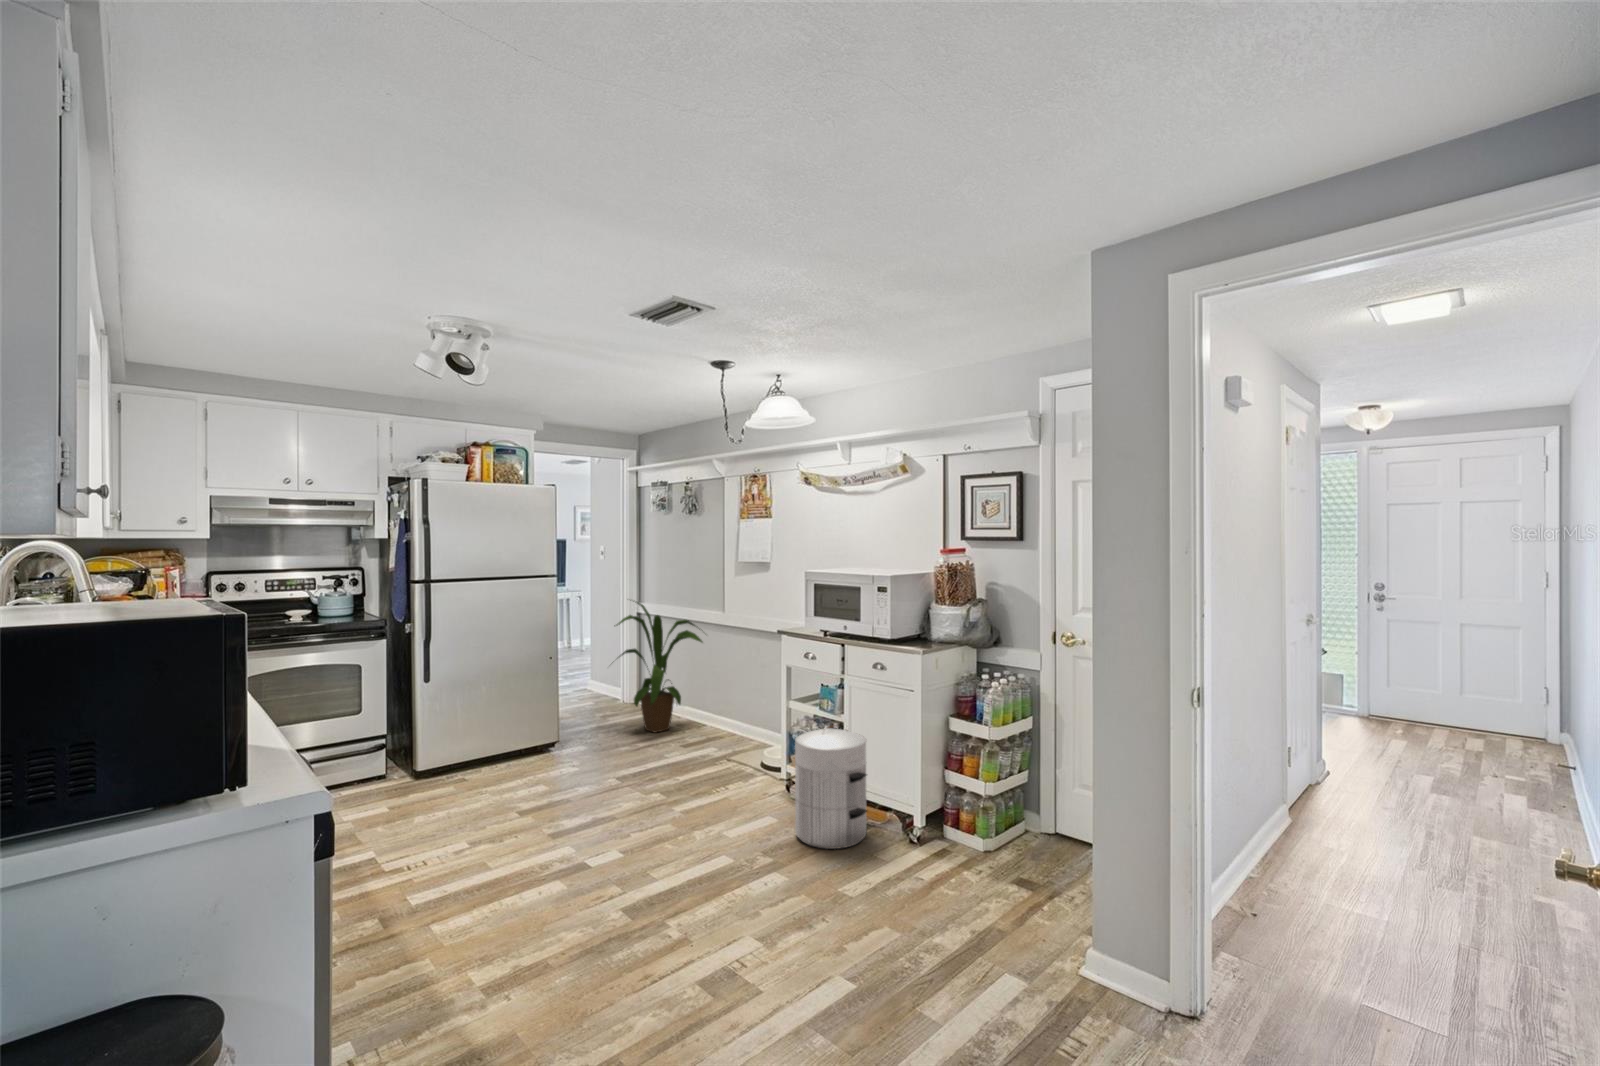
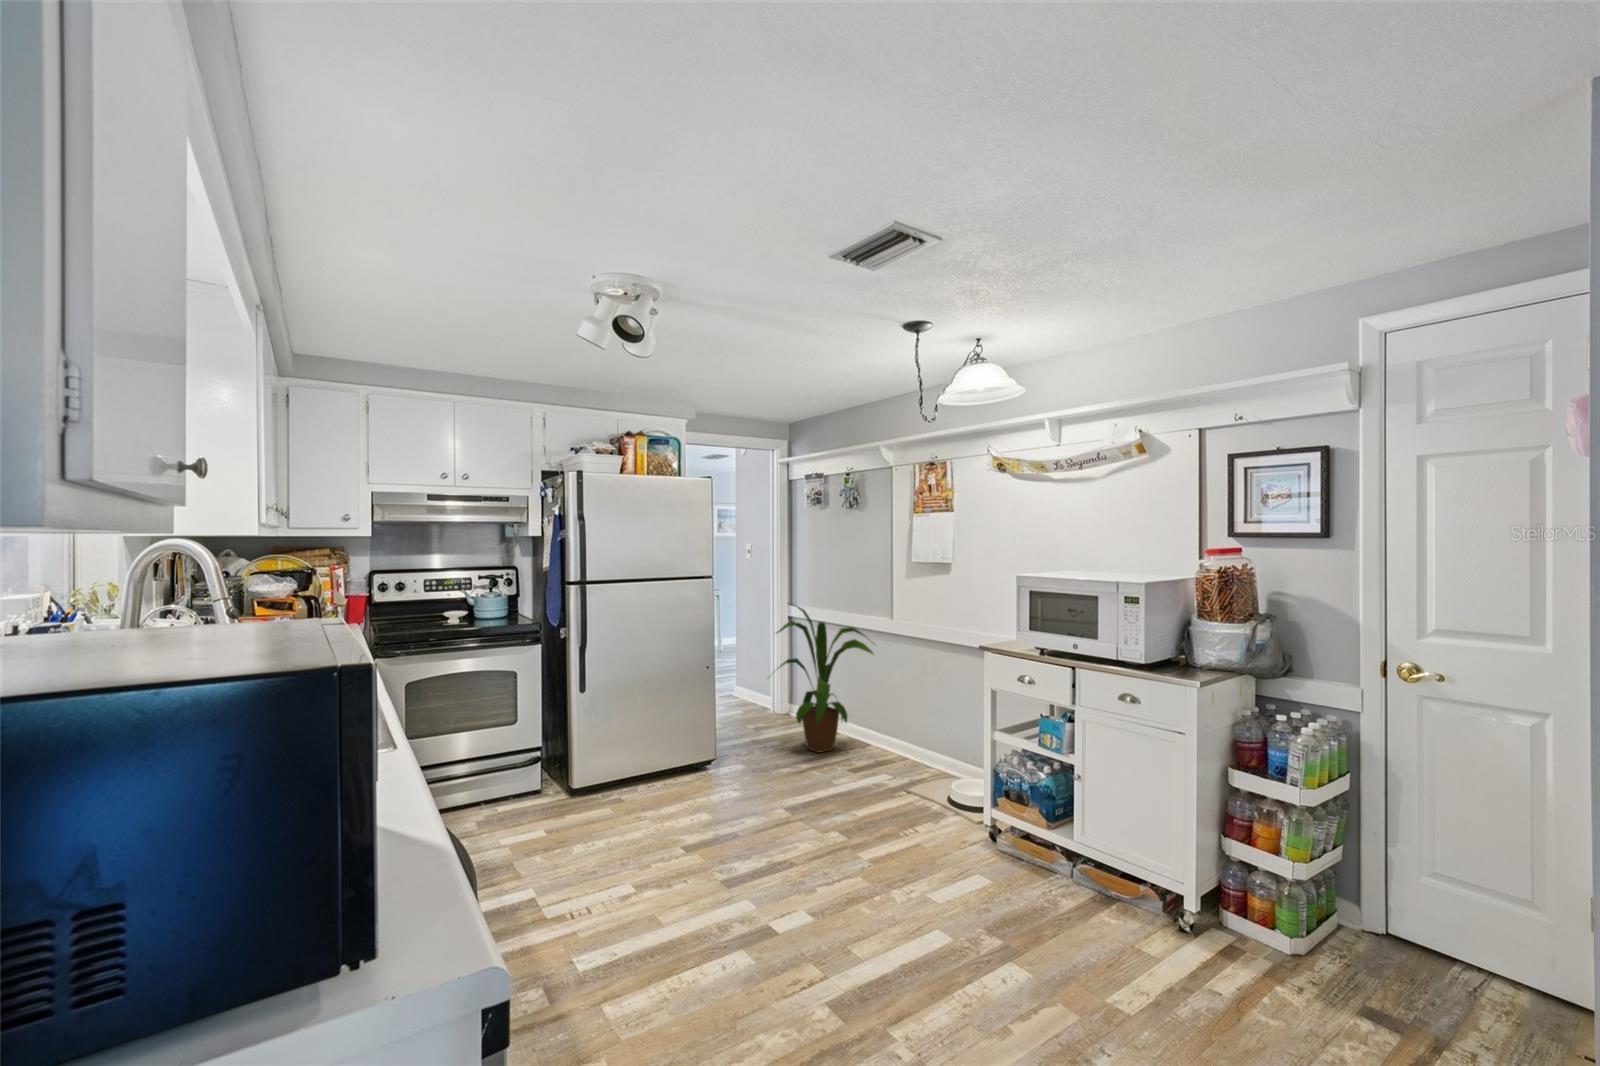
waste bin: present [795,725,867,849] -> none [1018,771,1121,931]

